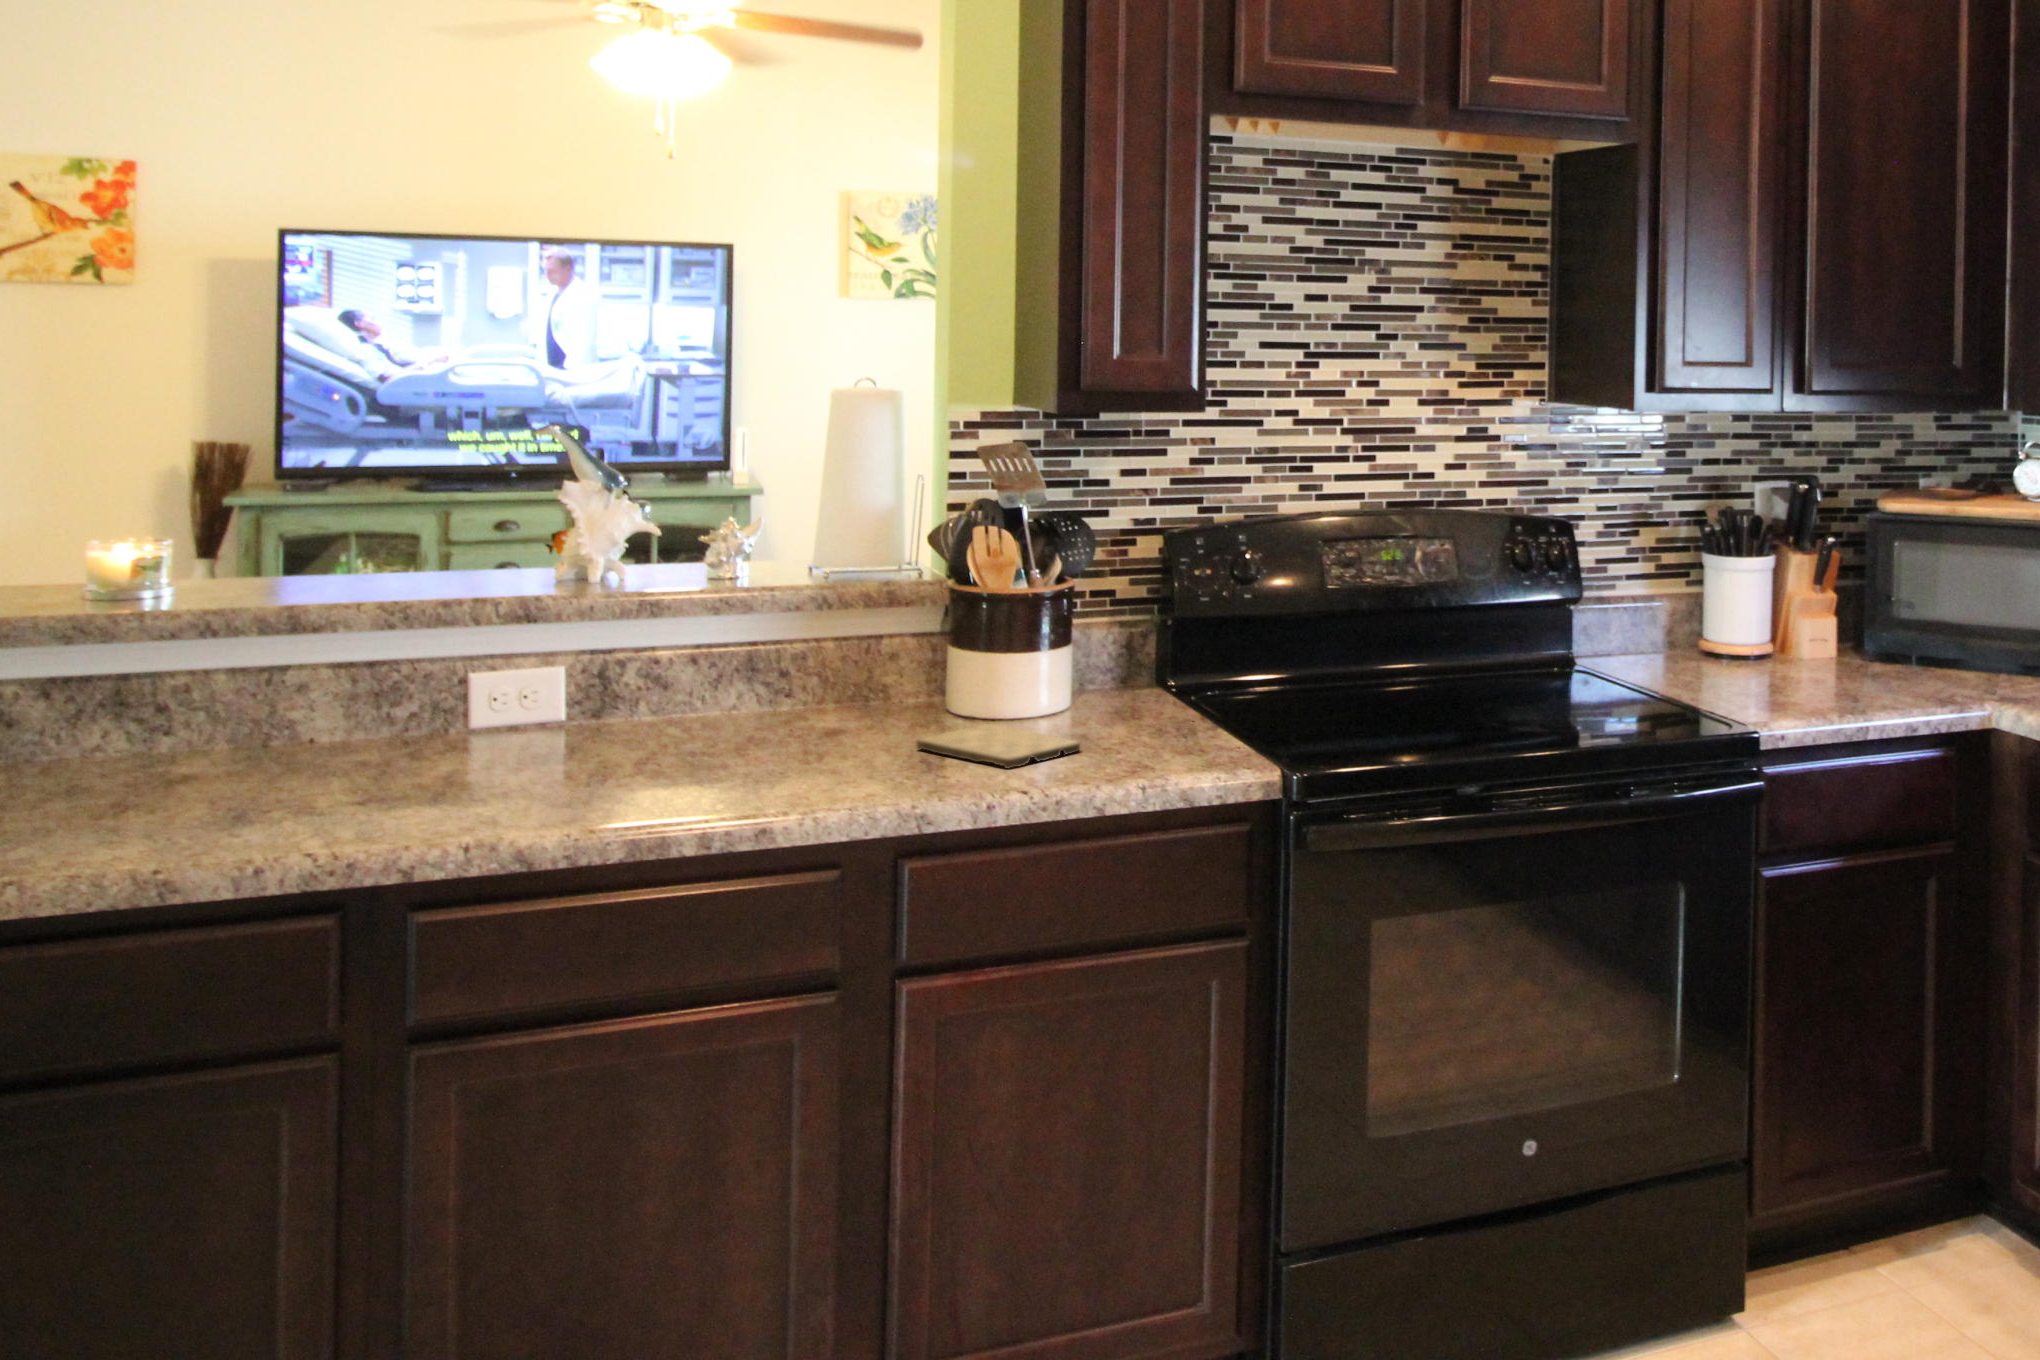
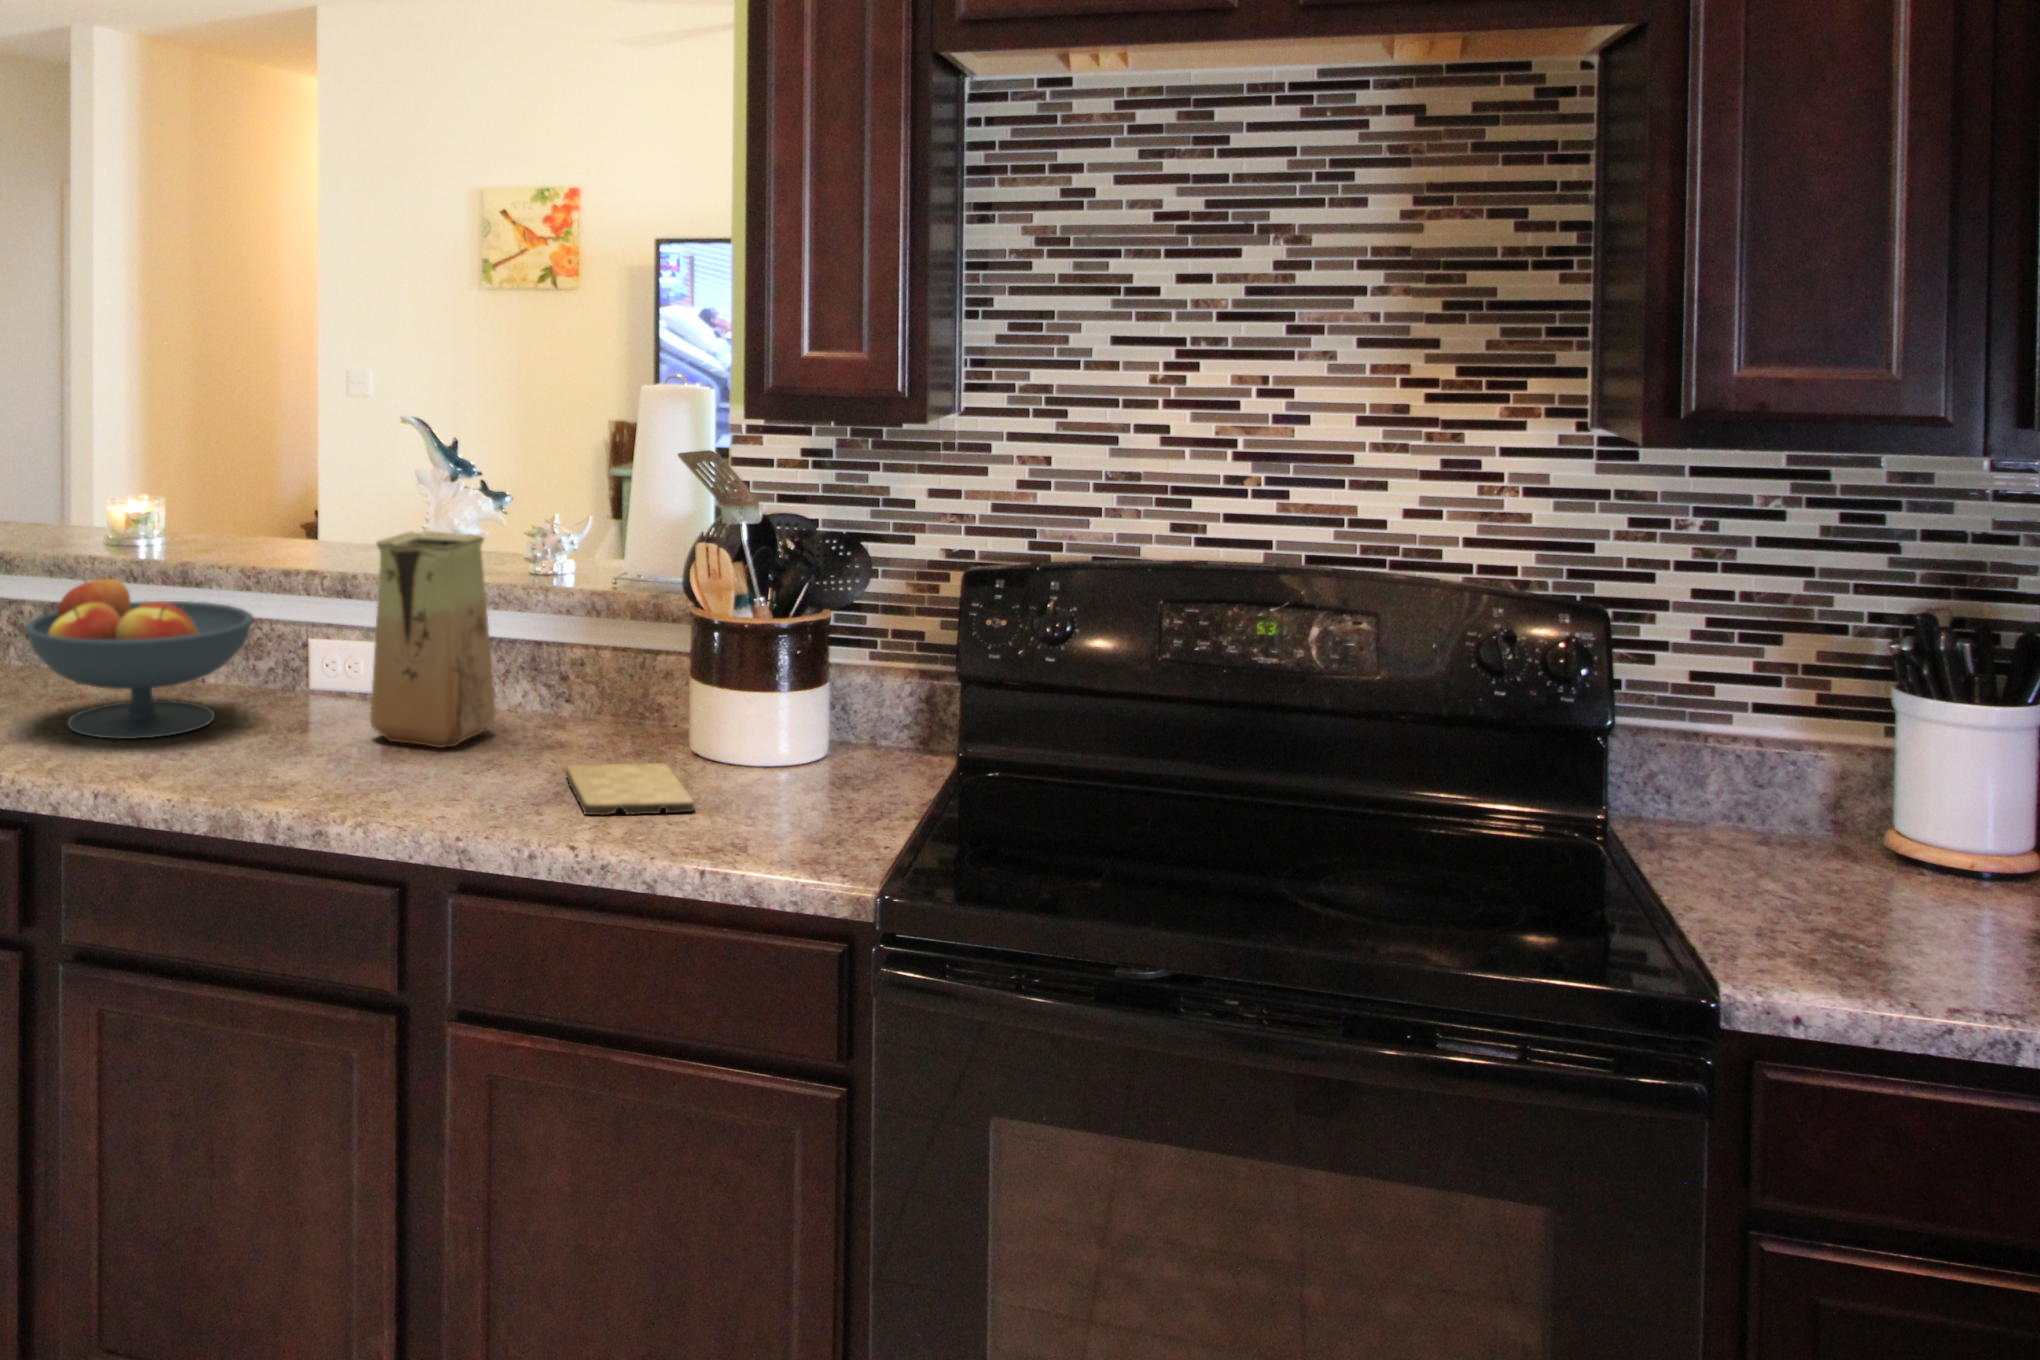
vase: none [650,536,768,757] -> present [370,531,495,748]
fruit bowl: none [175,627,492,814] -> present [24,579,253,739]

